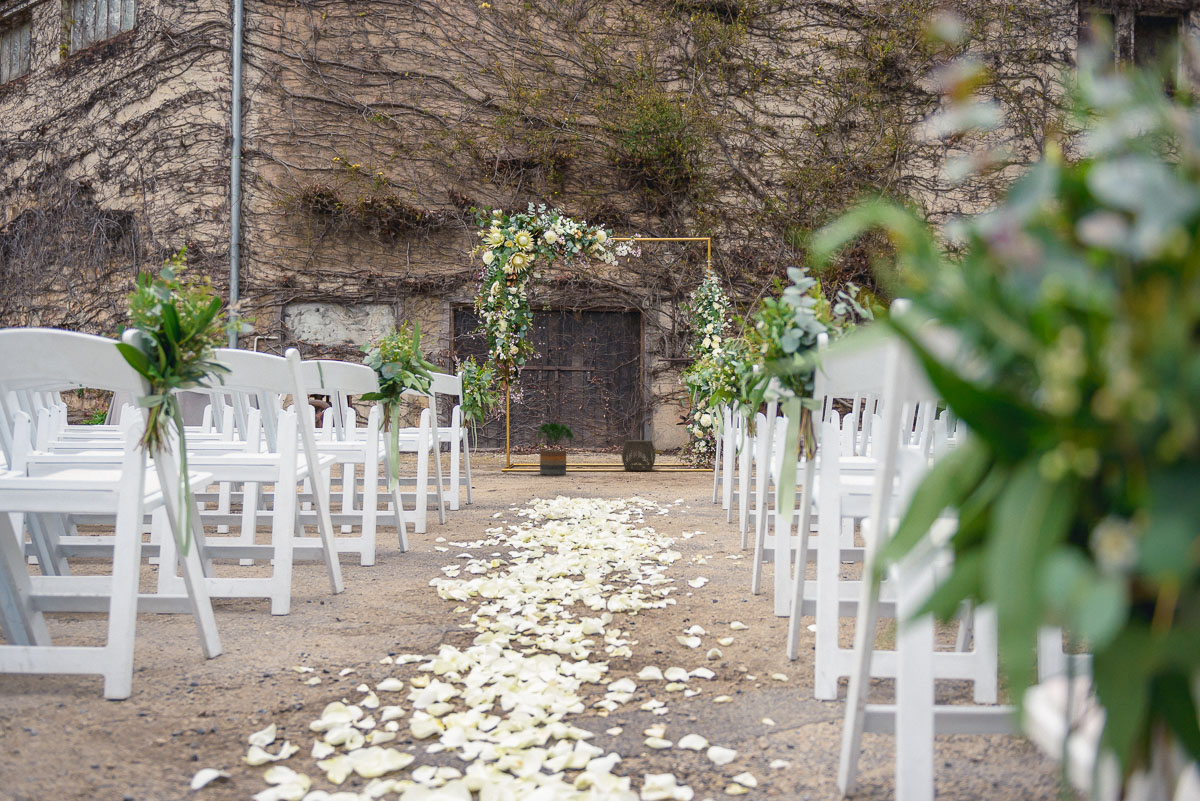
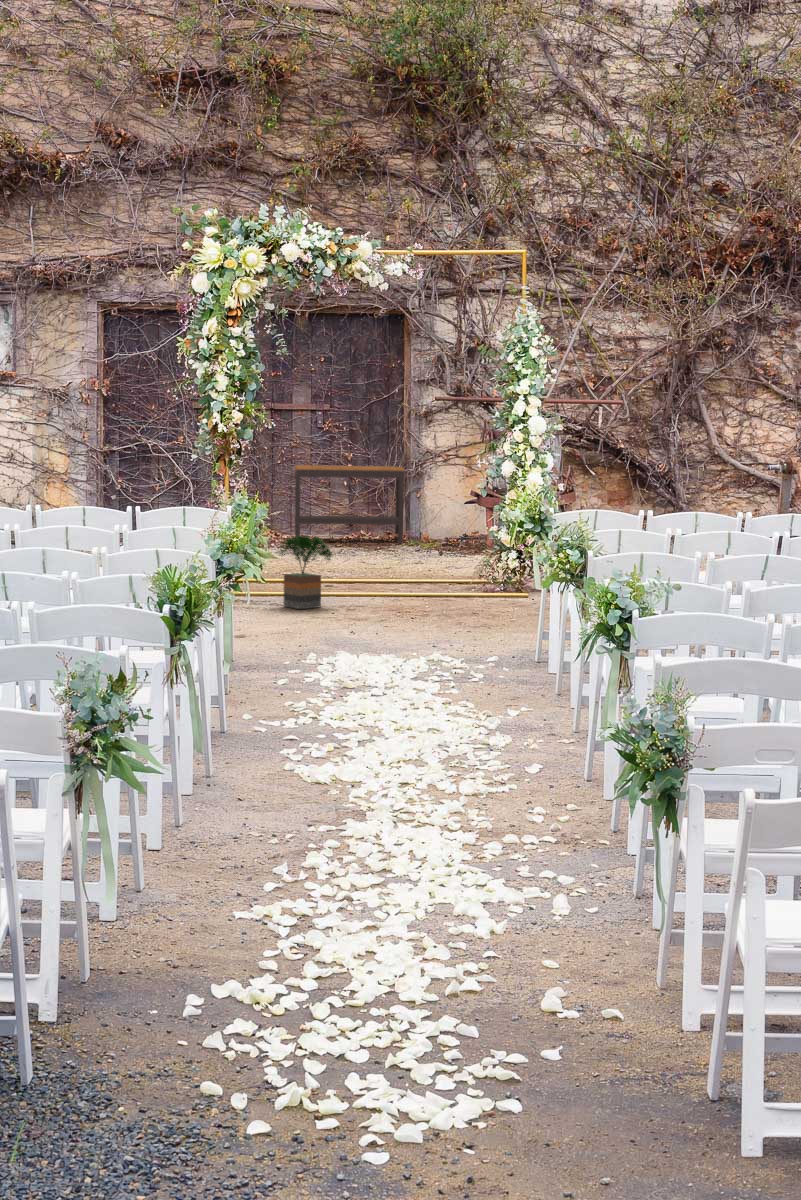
console table: none [573,402,641,450] -> present [295,465,404,544]
woven basket: present [622,440,656,470] -> none [394,553,443,598]

